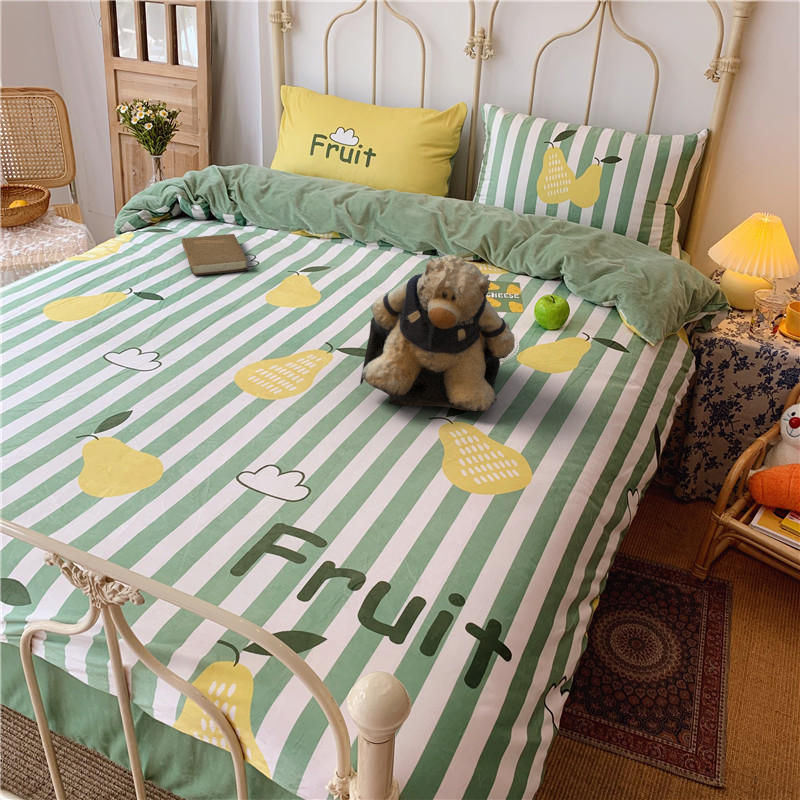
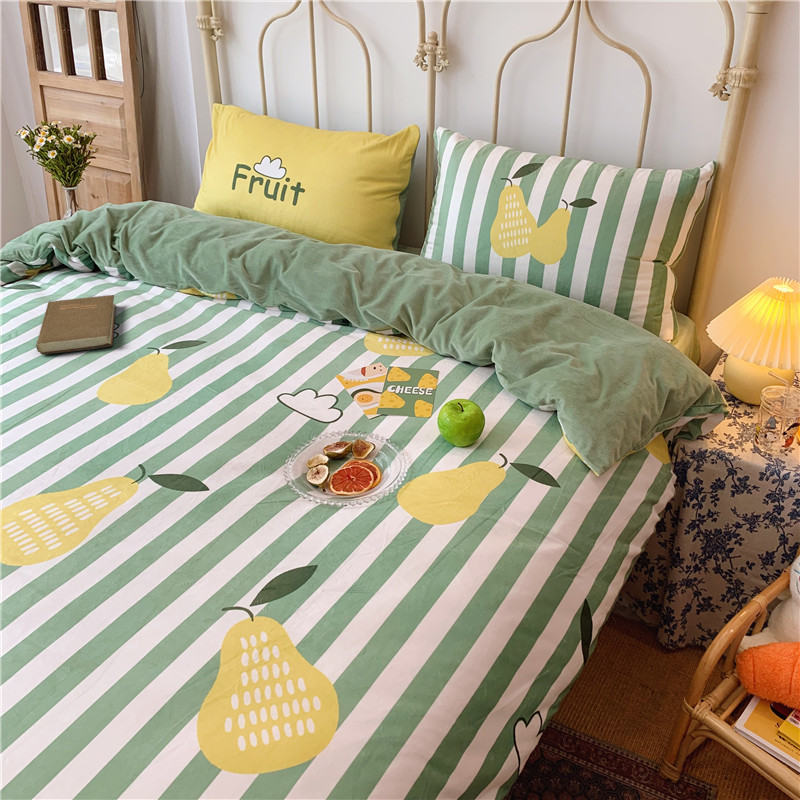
teddy bear: present [360,255,515,411] -> none [141,385,359,597]

